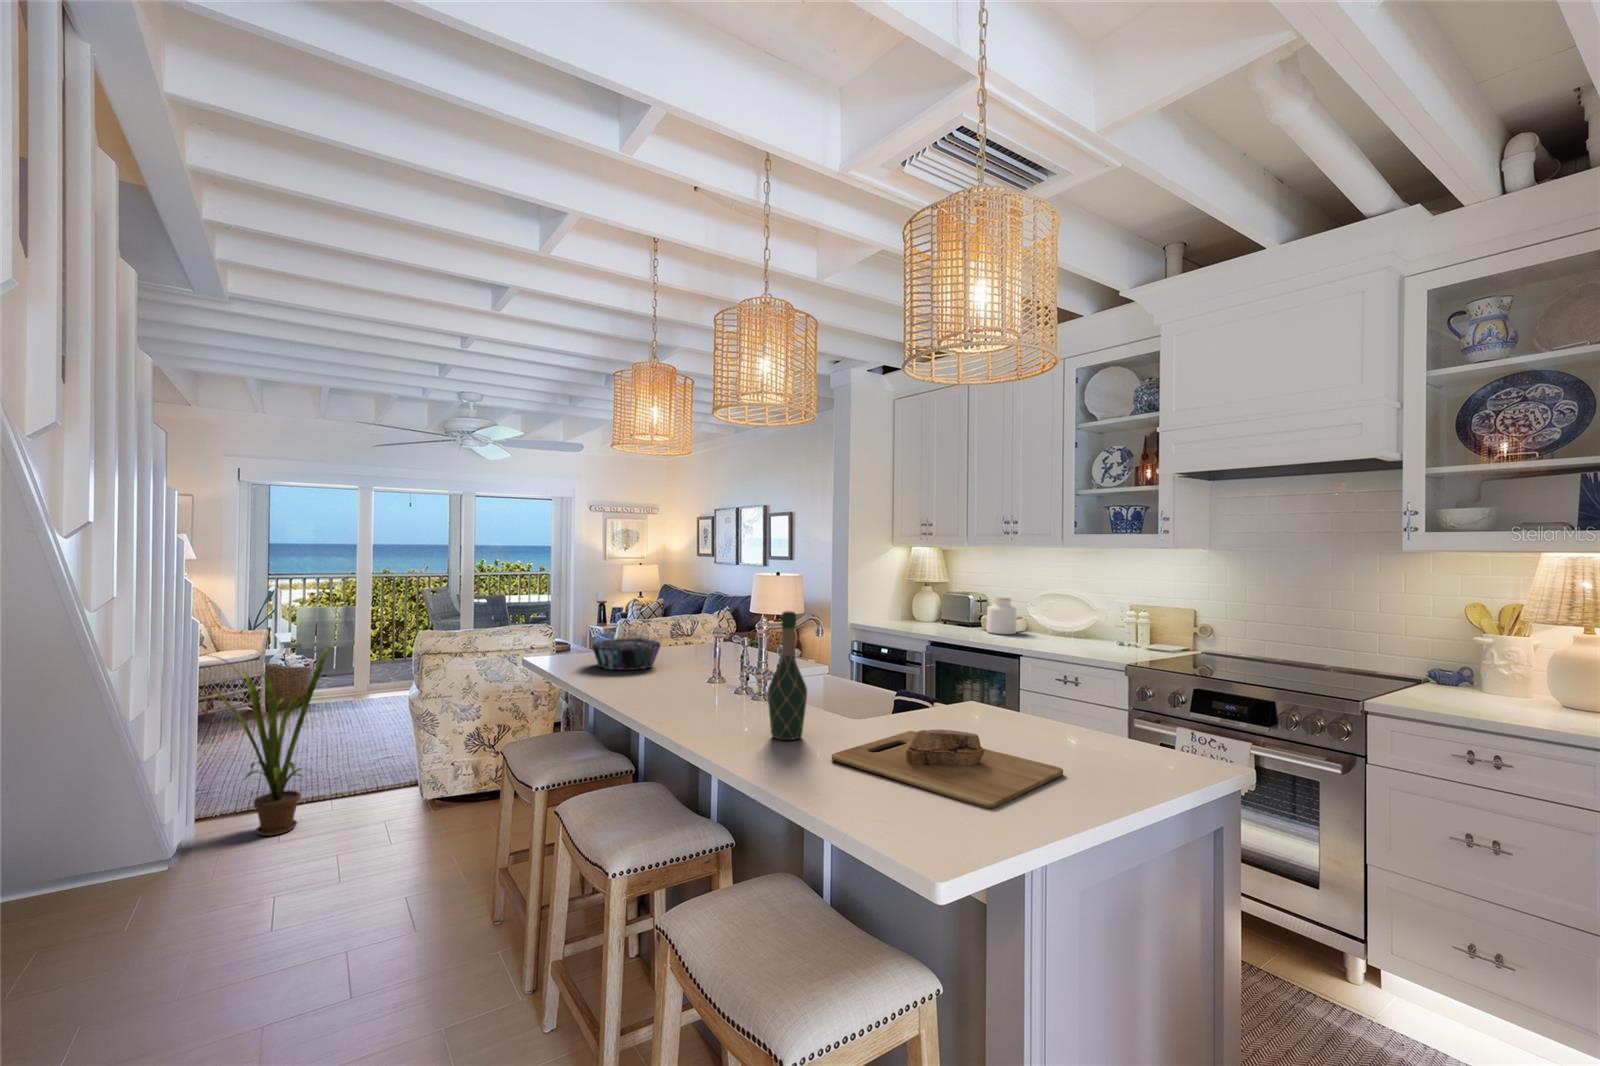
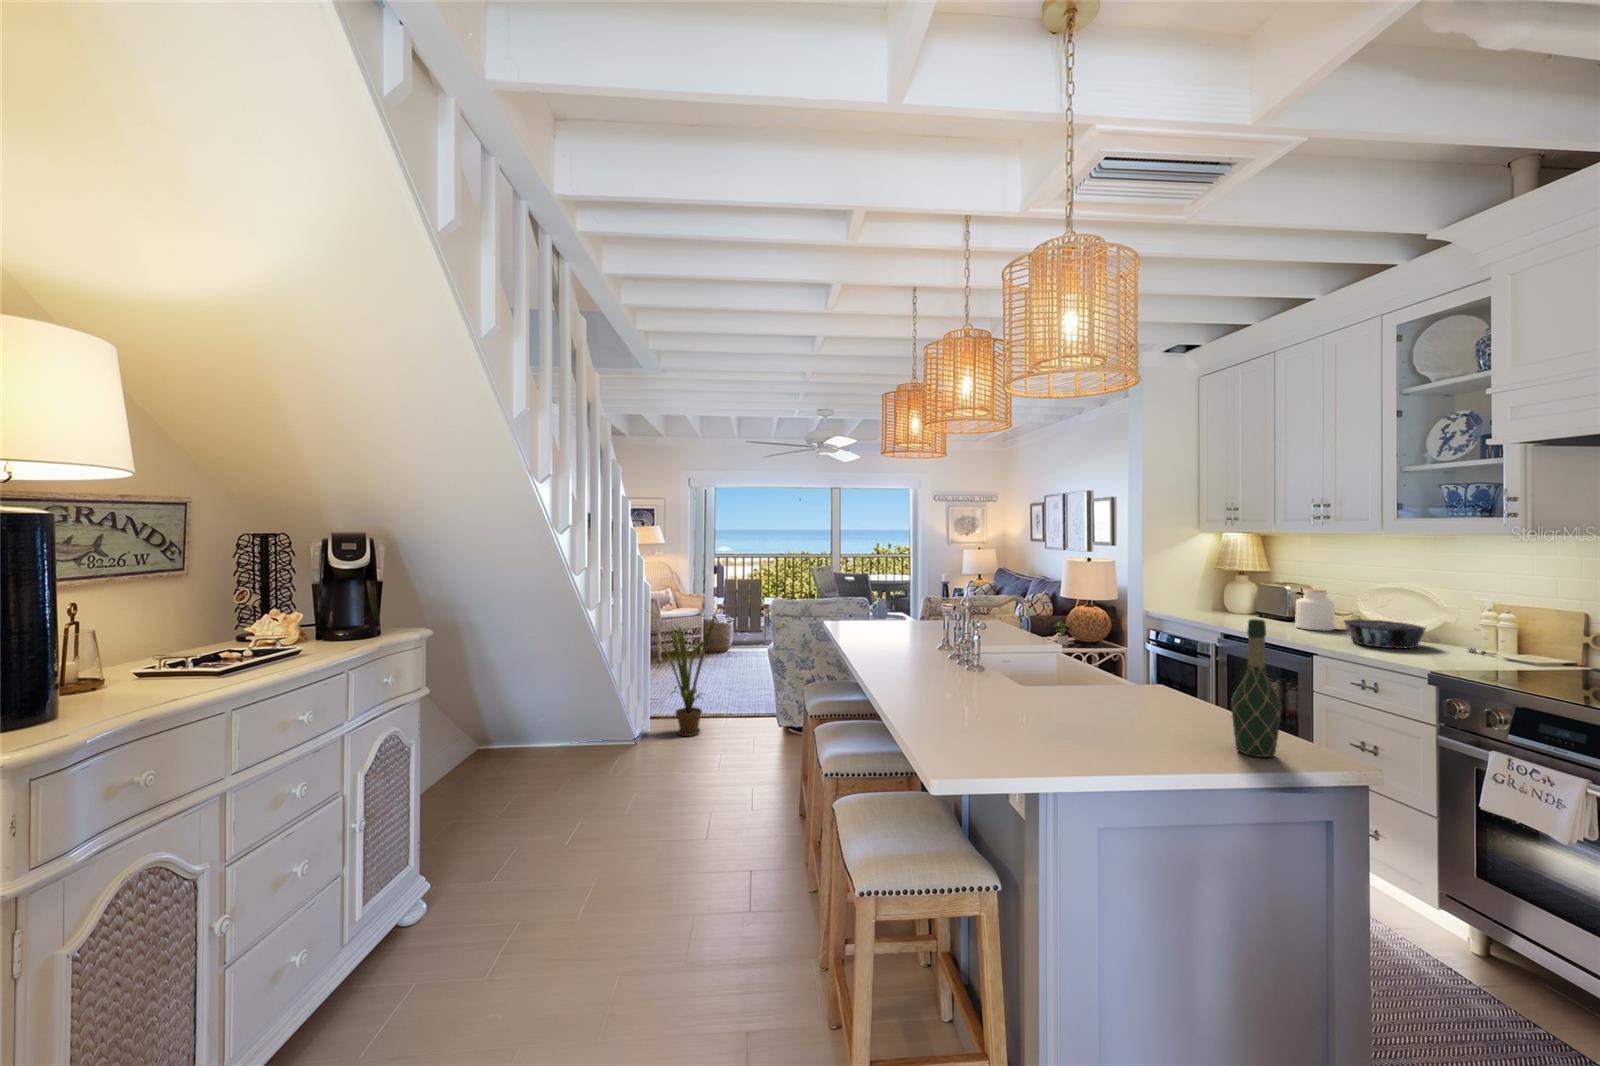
wine bottle: present [768,611,807,740] -> present [1231,619,1282,757]
decorative bowl: present [592,638,661,670] -> present [1344,619,1426,648]
cutting board: present [832,730,1063,809] -> none [961,702,1161,768]

